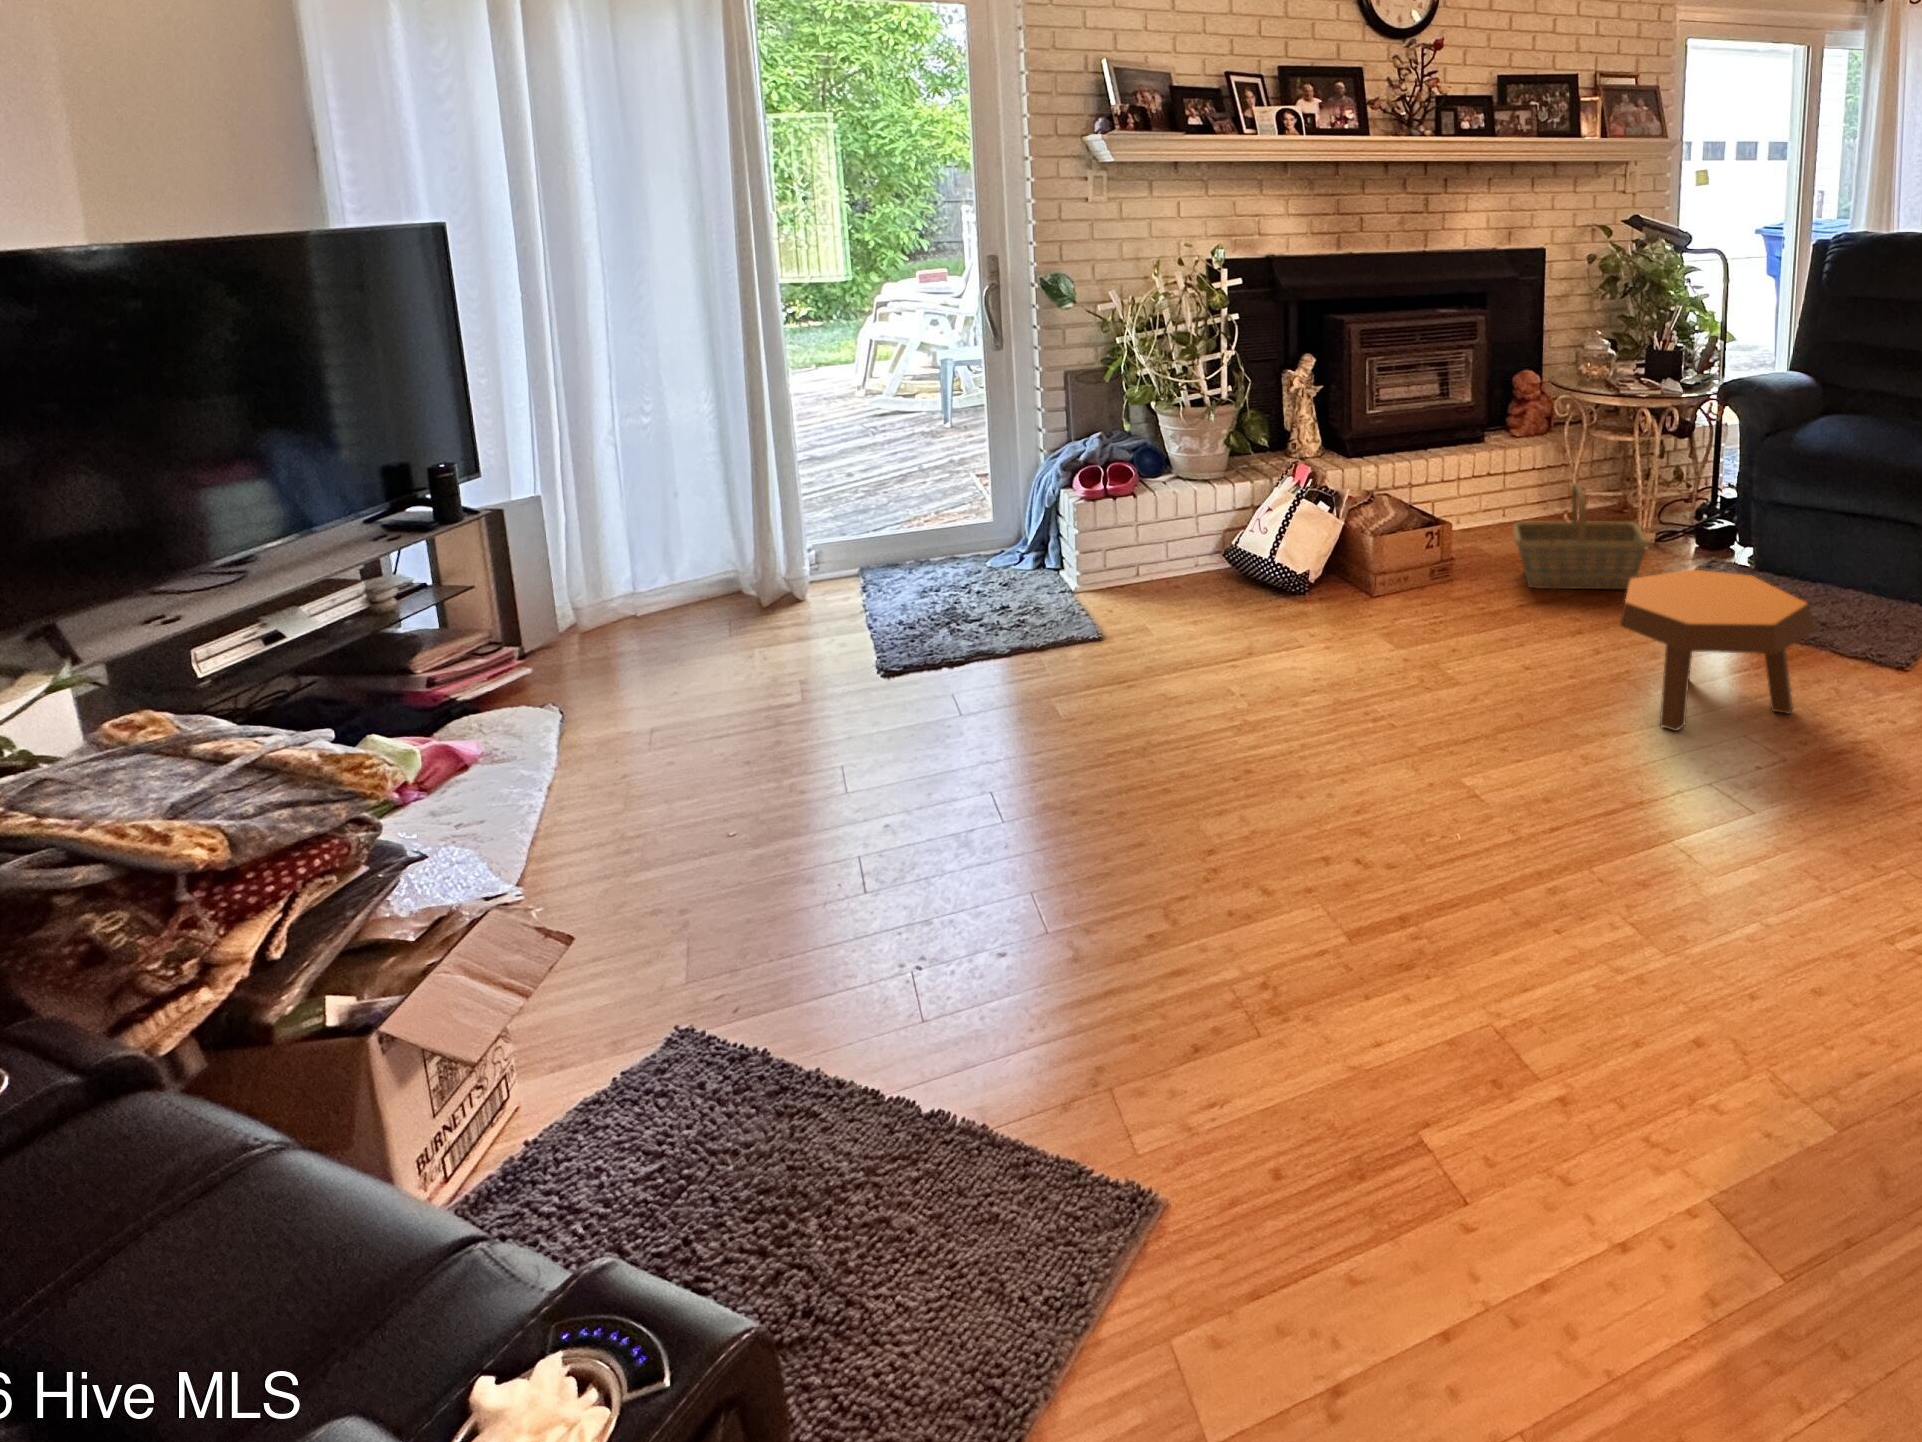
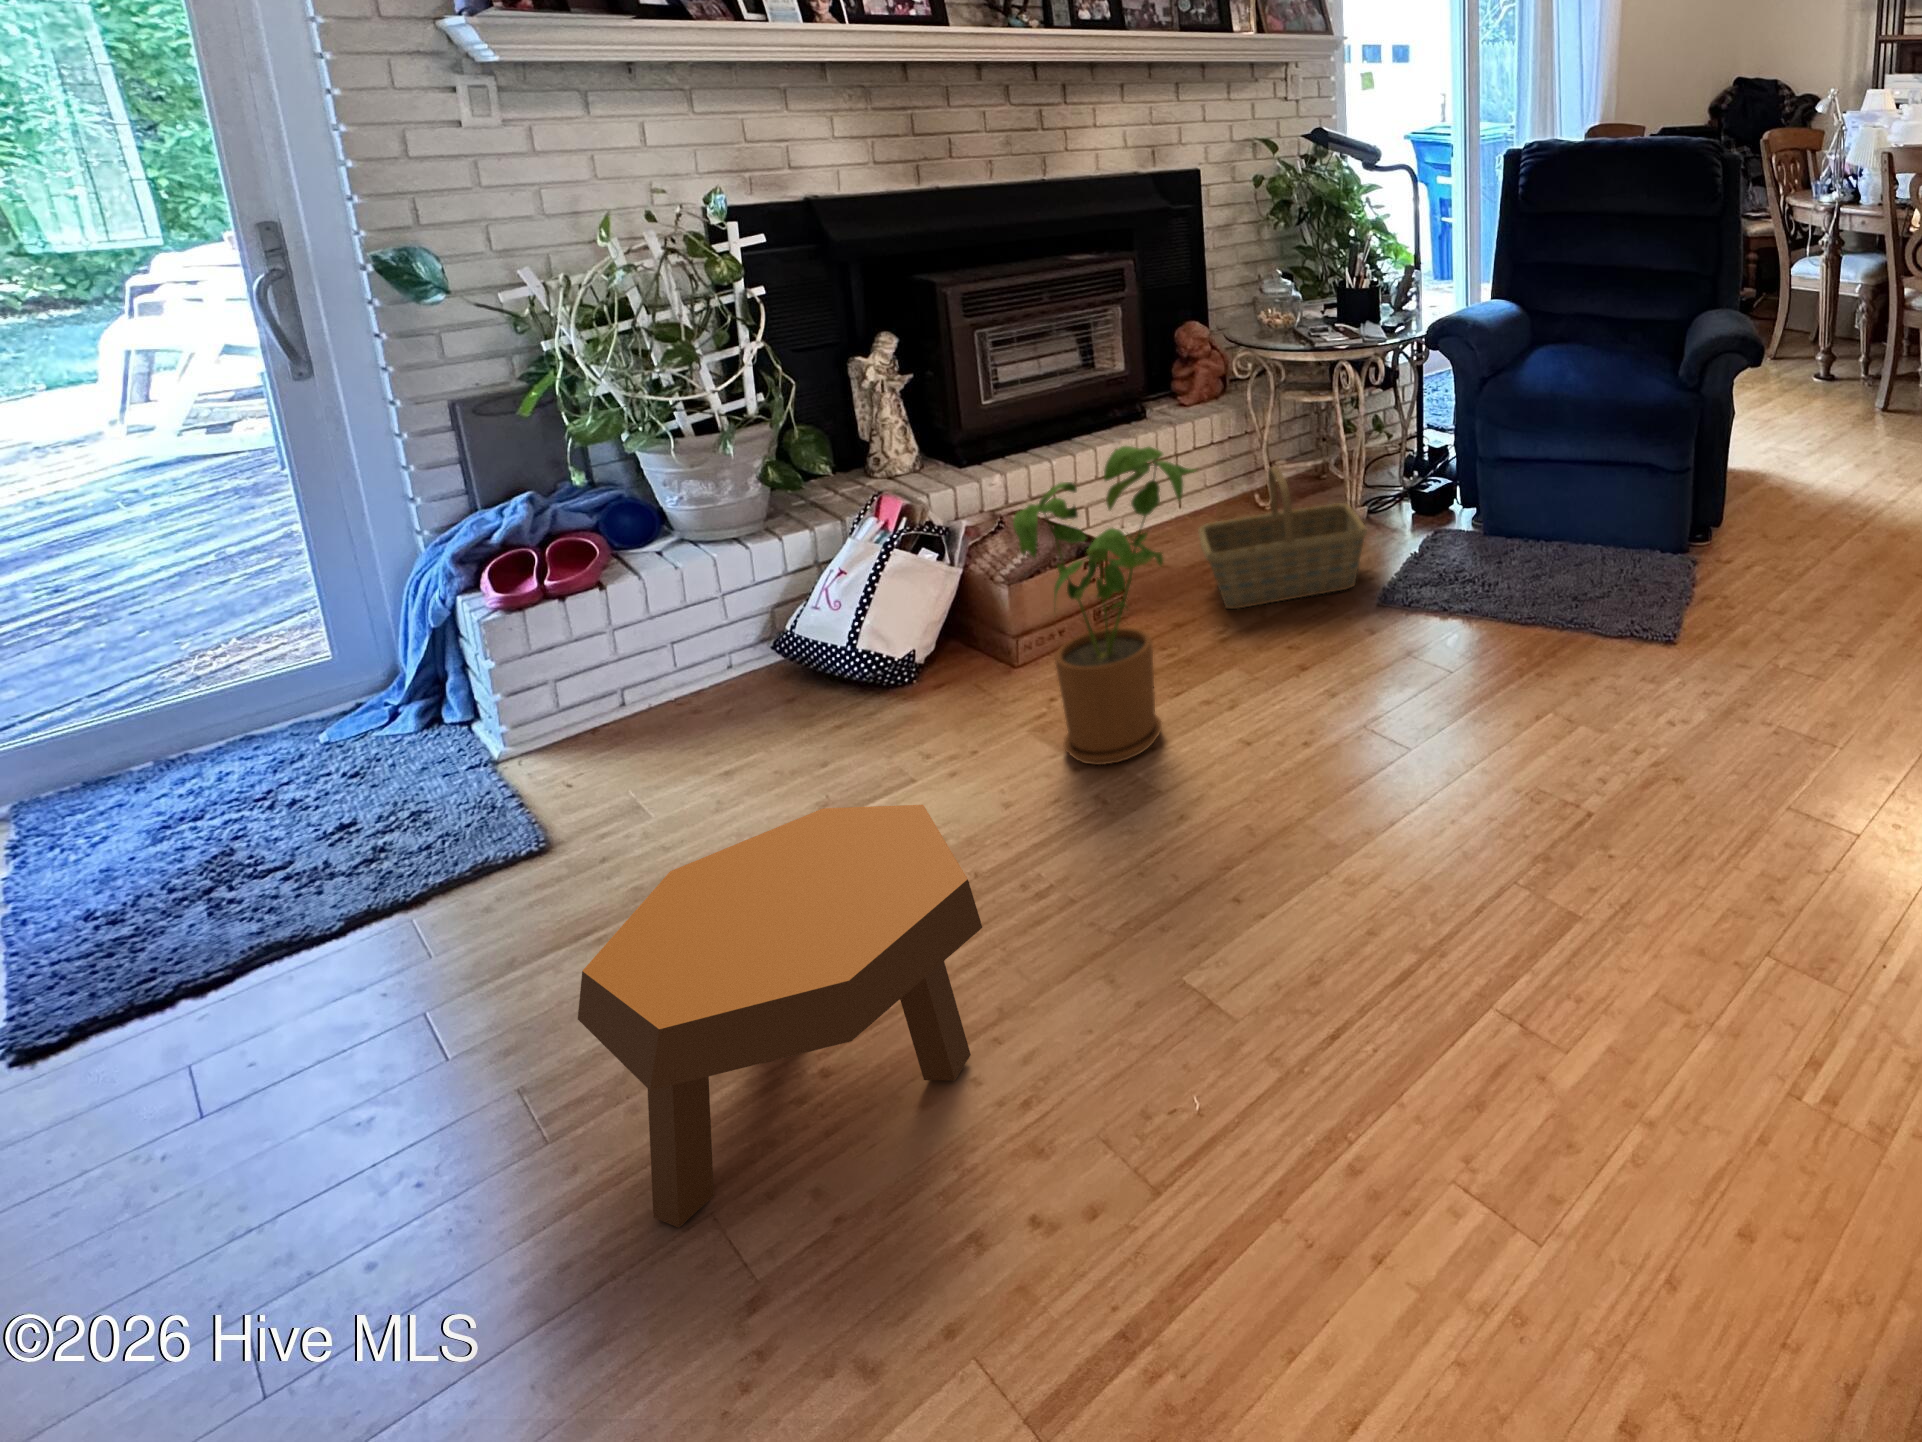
house plant: none [1382,434,1513,662] -> present [1013,446,1196,765]
footstool: present [1620,570,1815,731] -> present [578,805,982,1228]

